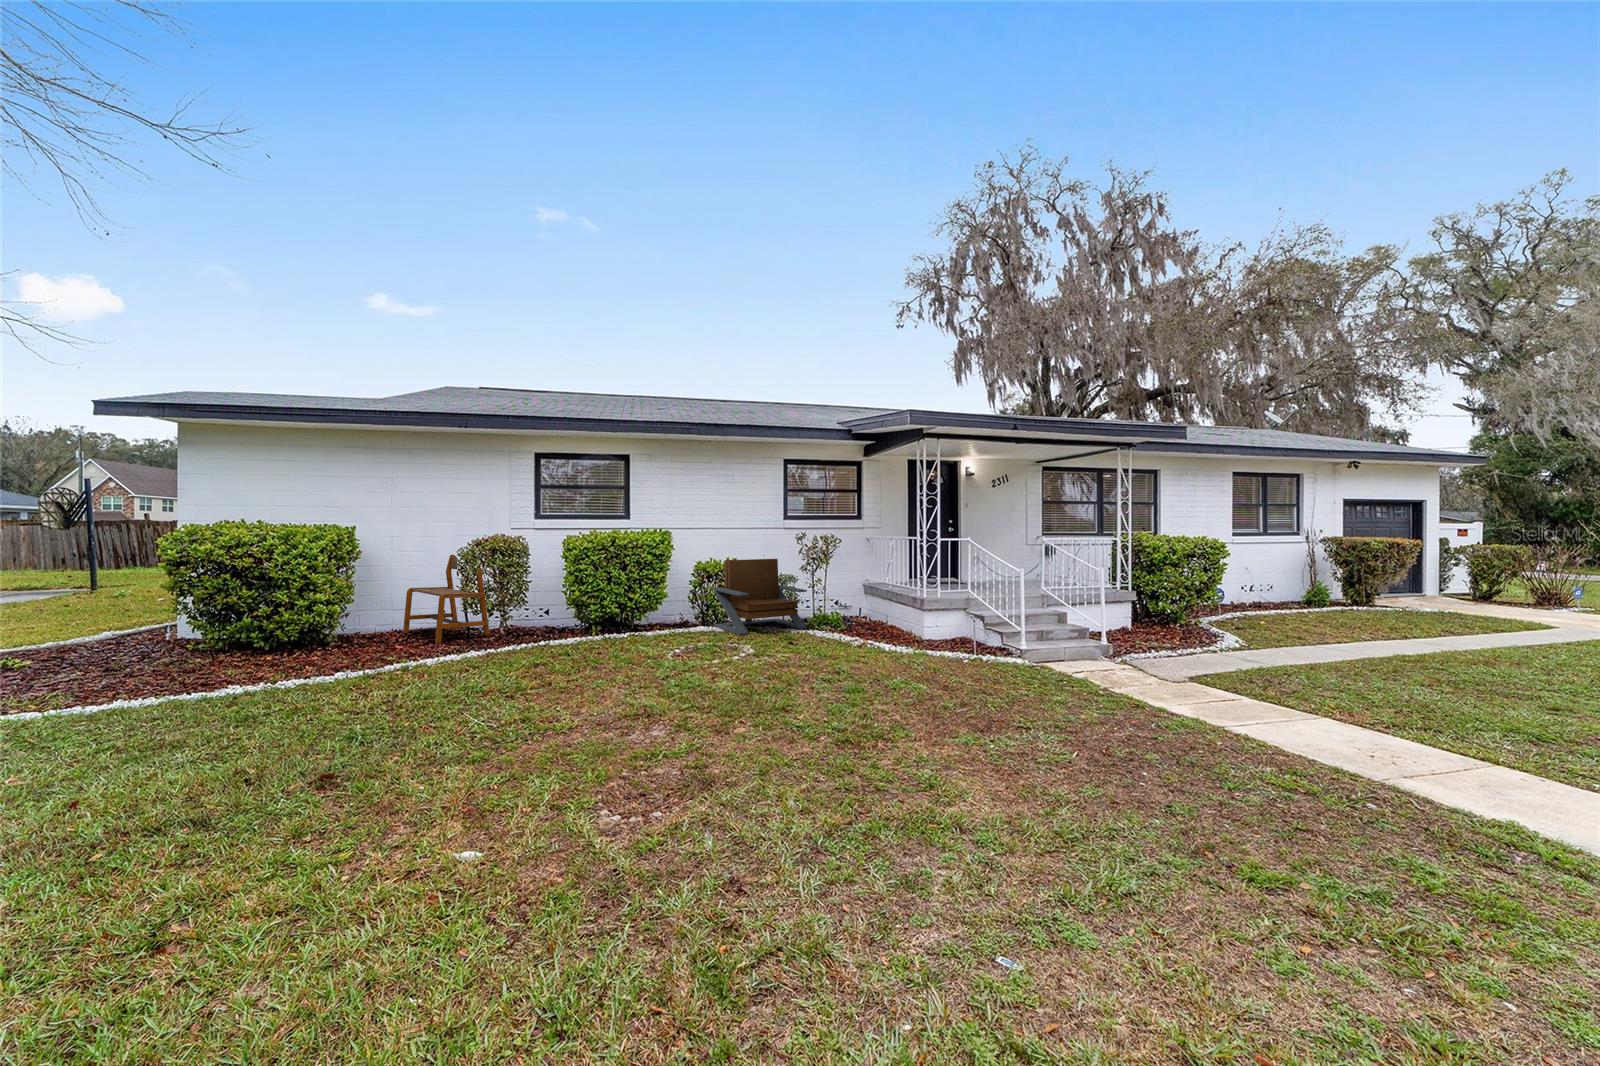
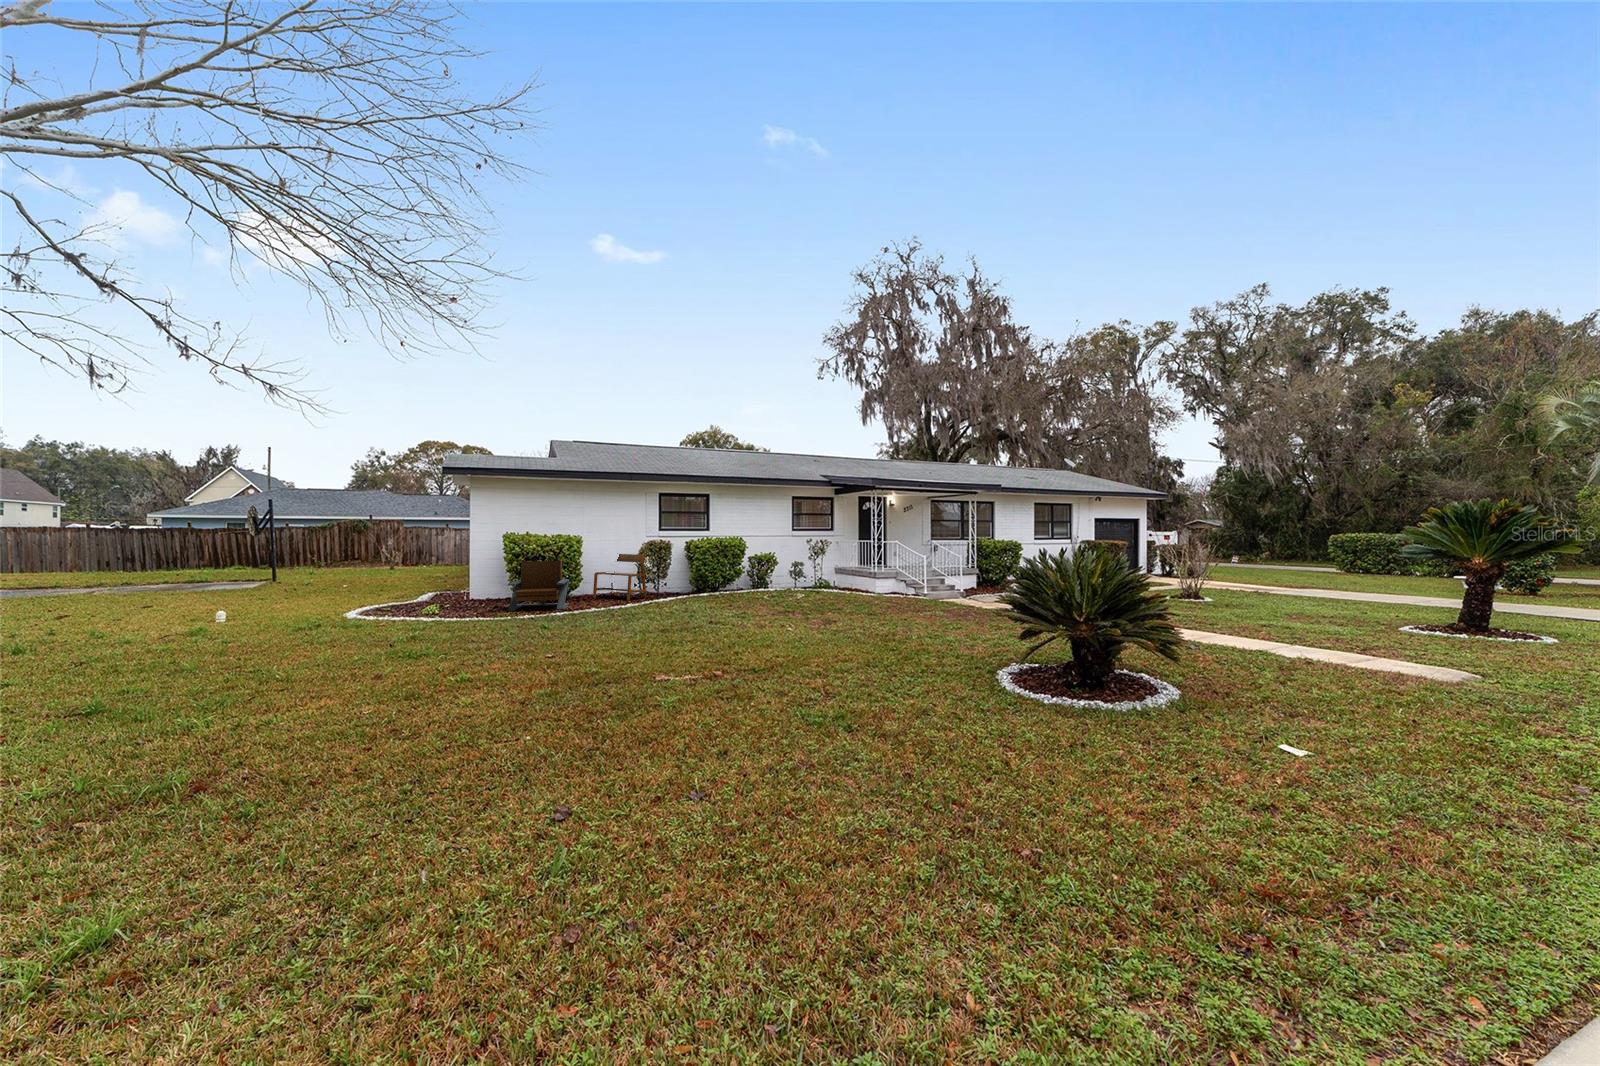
lounge chair: present [713,559,807,635] -> present [508,561,569,611]

